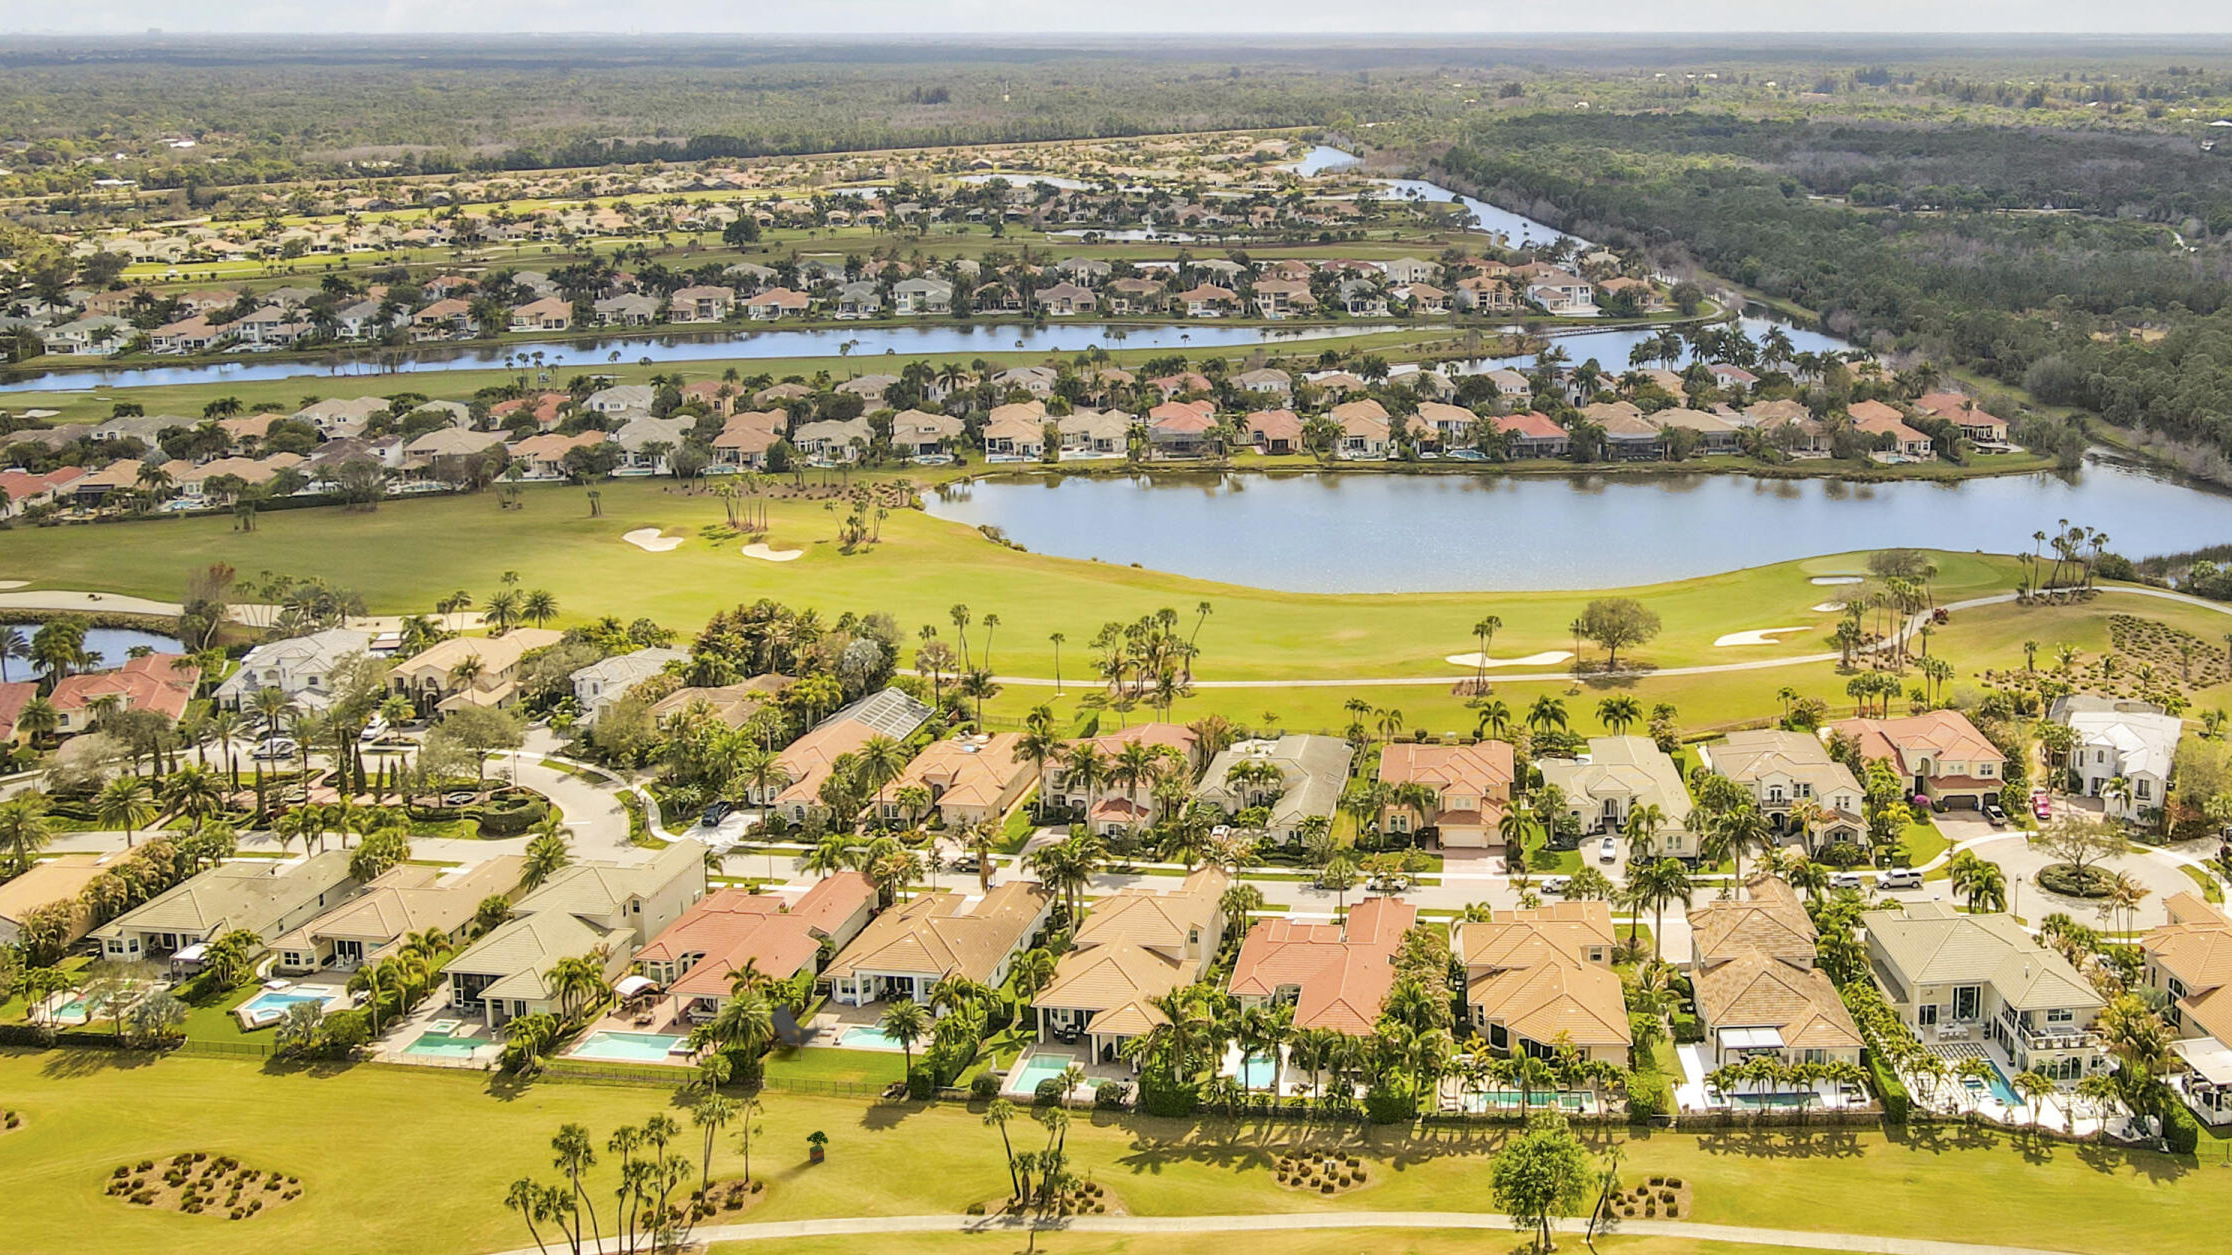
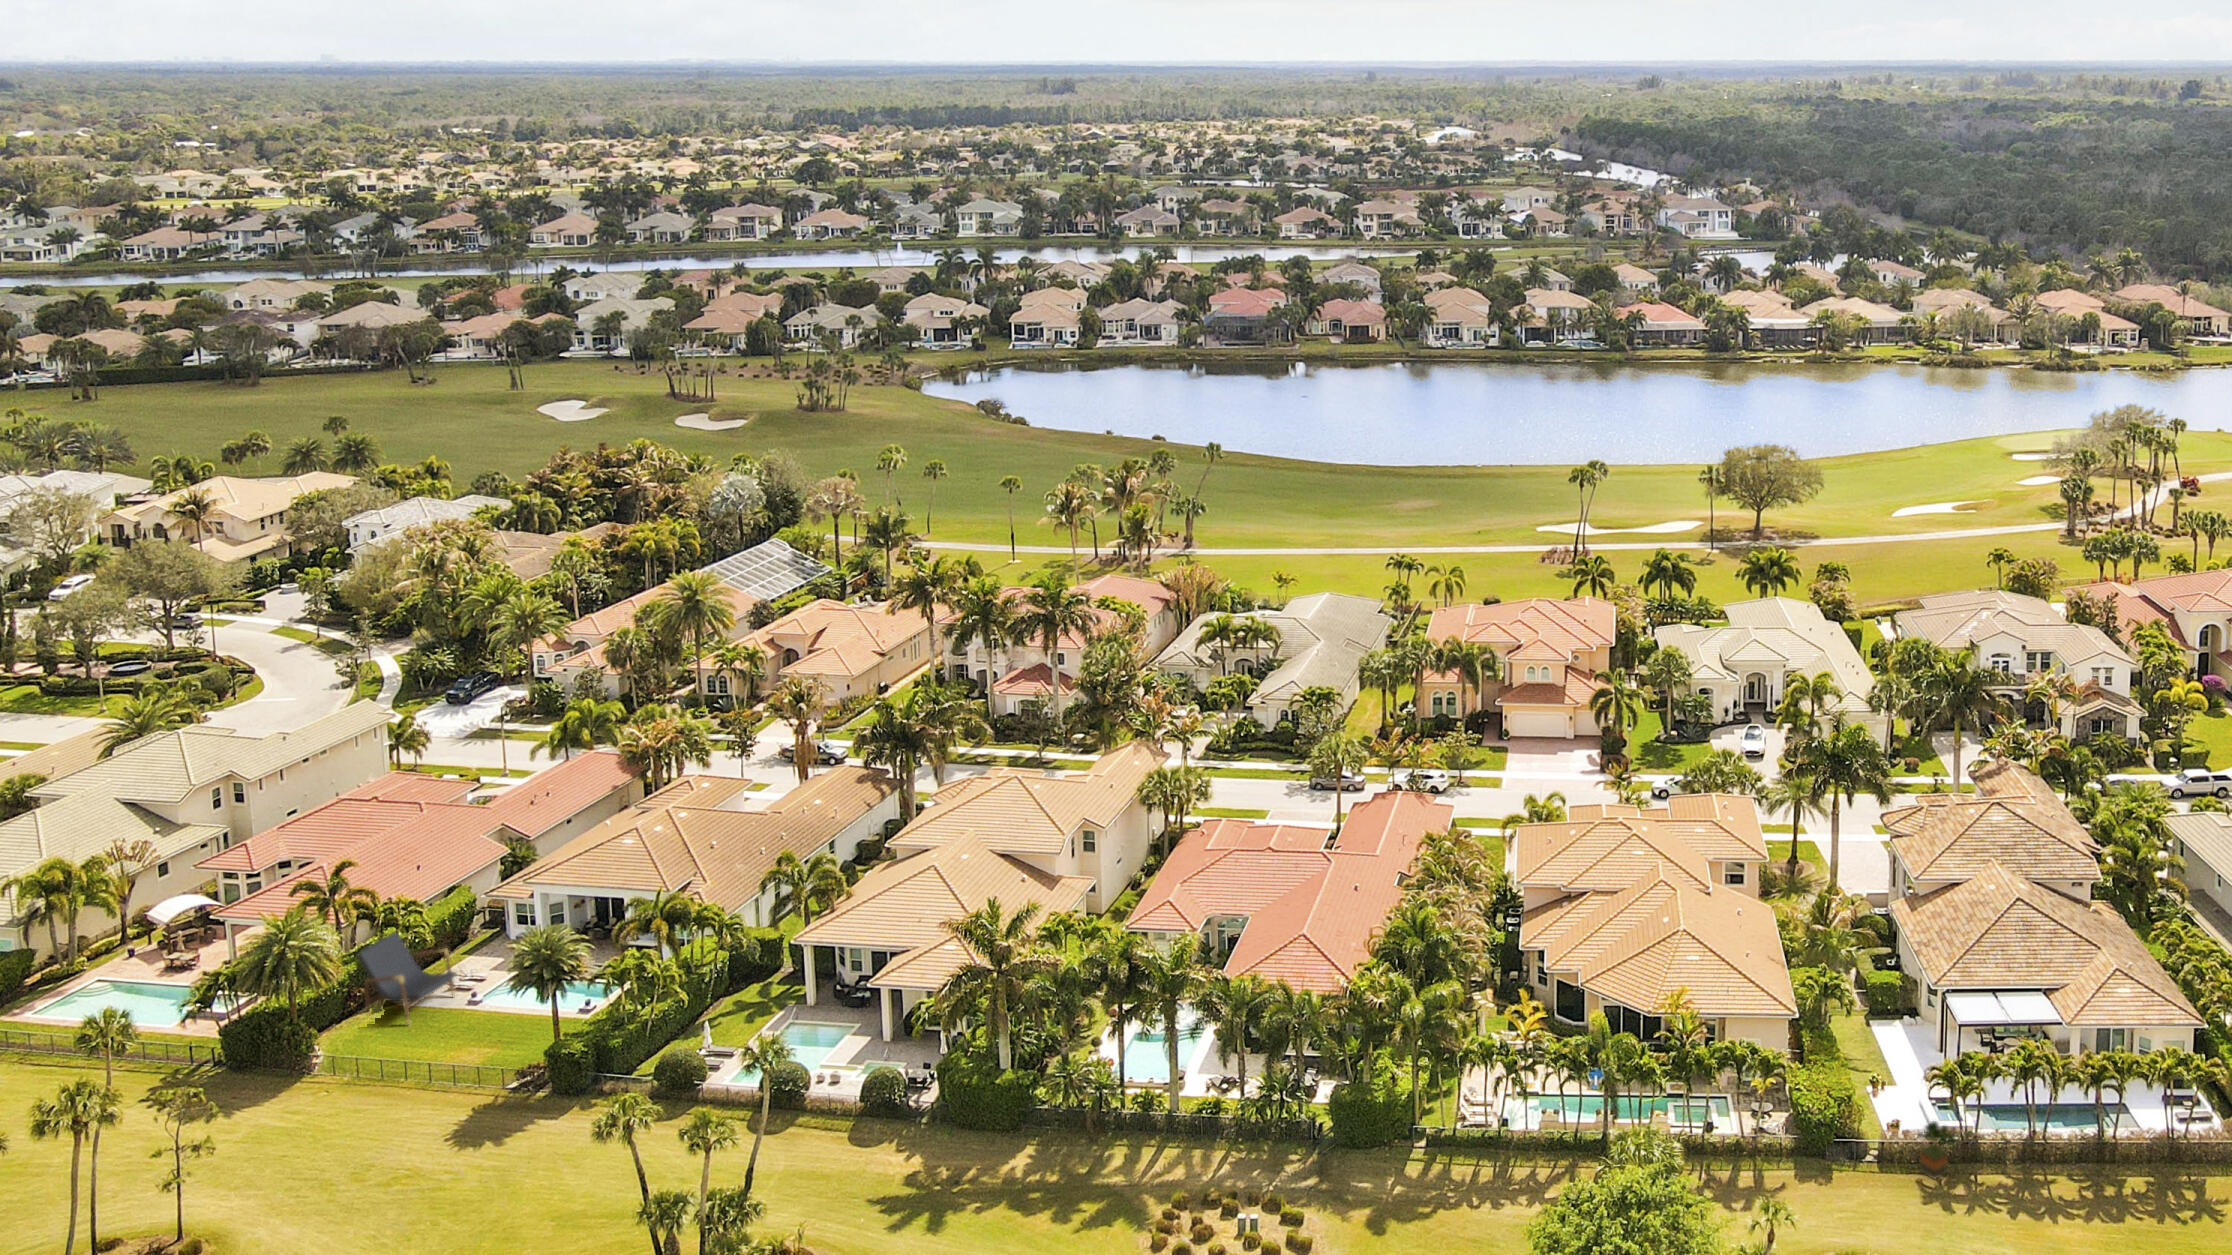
potted tree: present [807,1131,828,1164] -> present [1917,1121,1957,1179]

